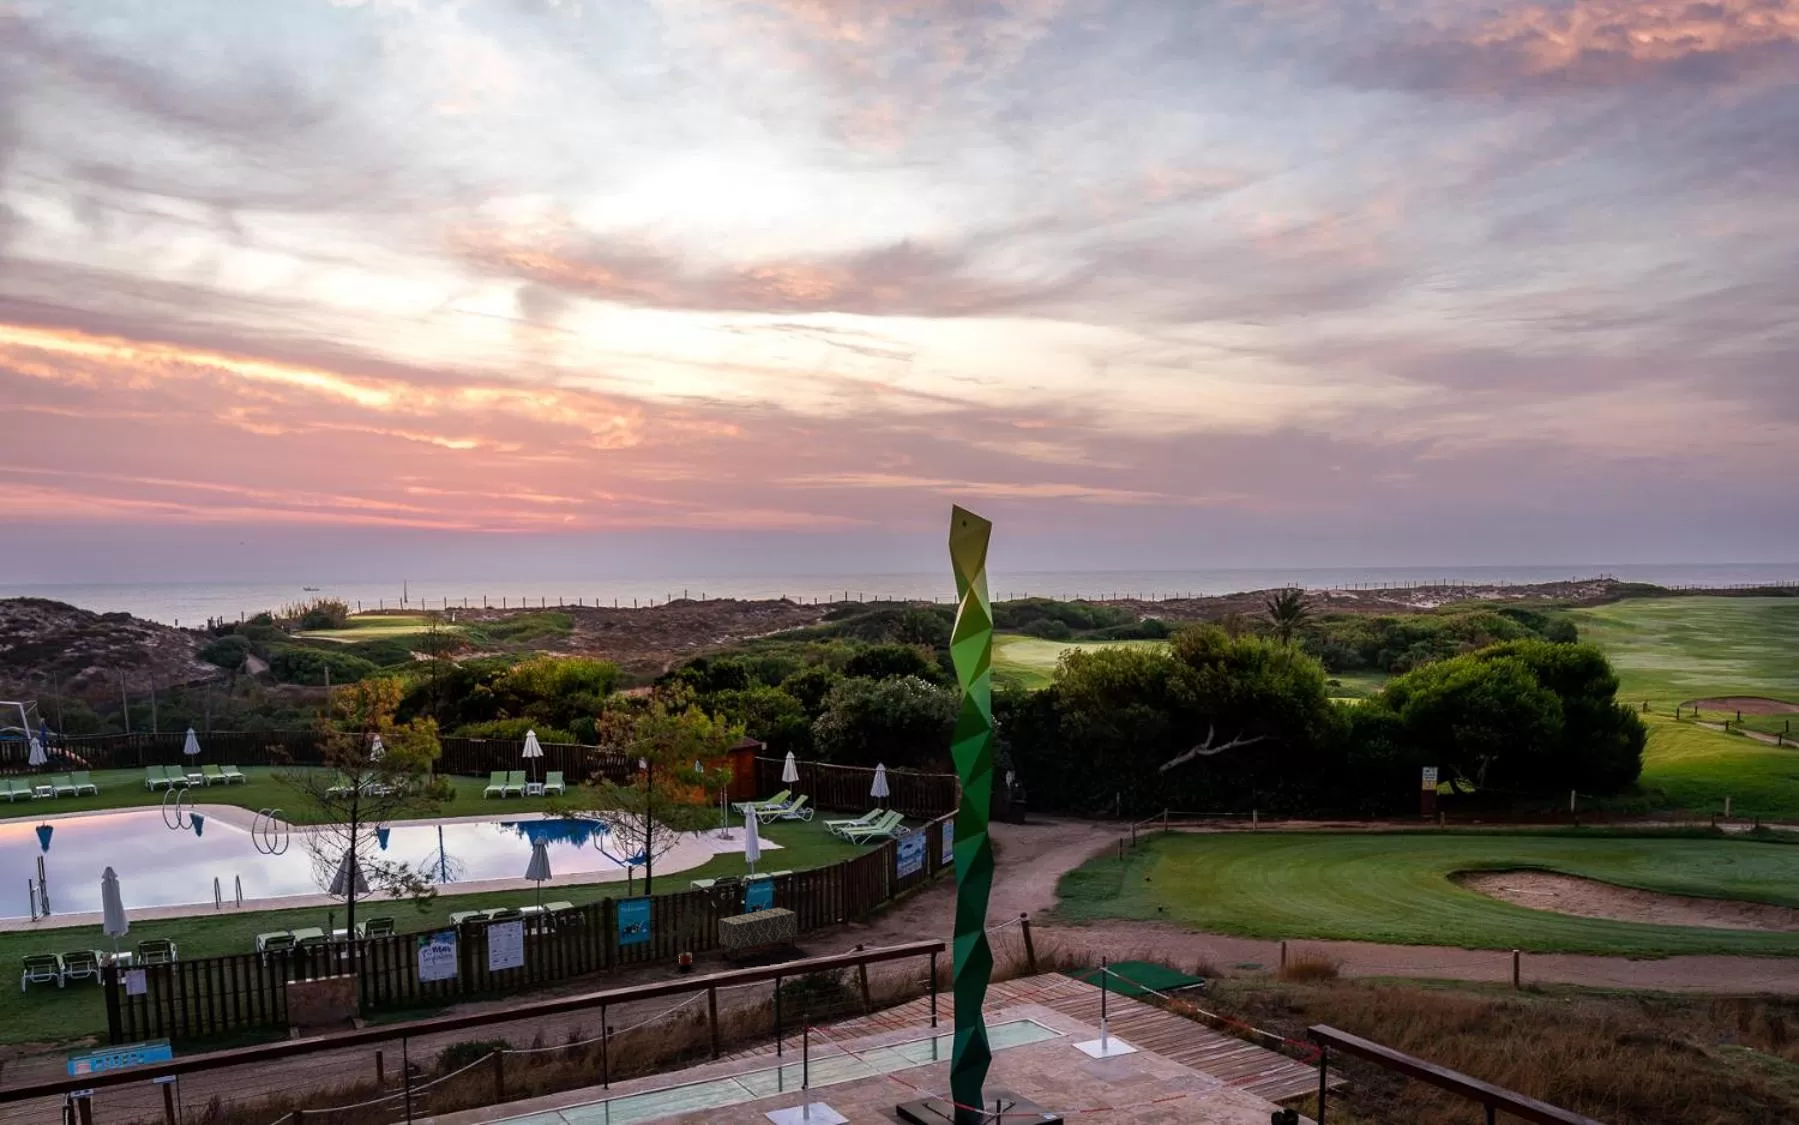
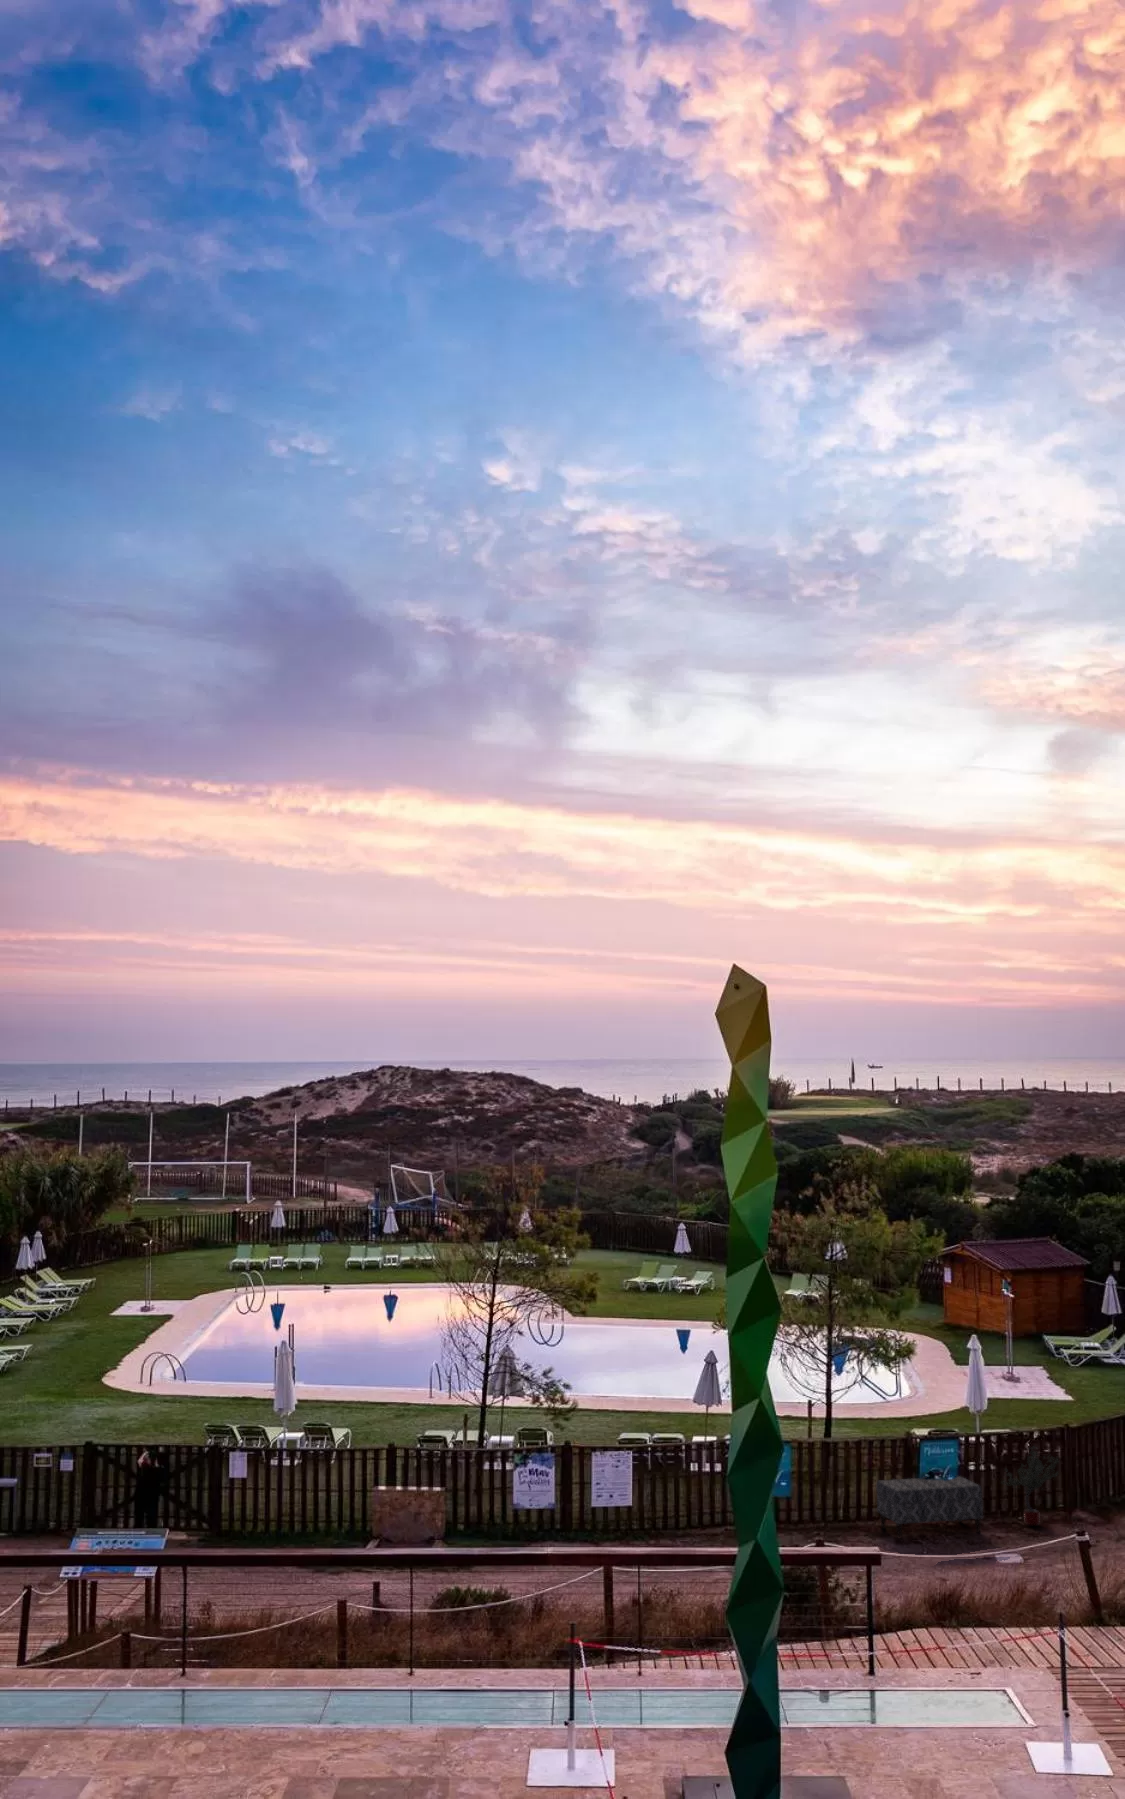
potted tree: present [662,904,707,966] -> present [1002,1447,1058,1526]

